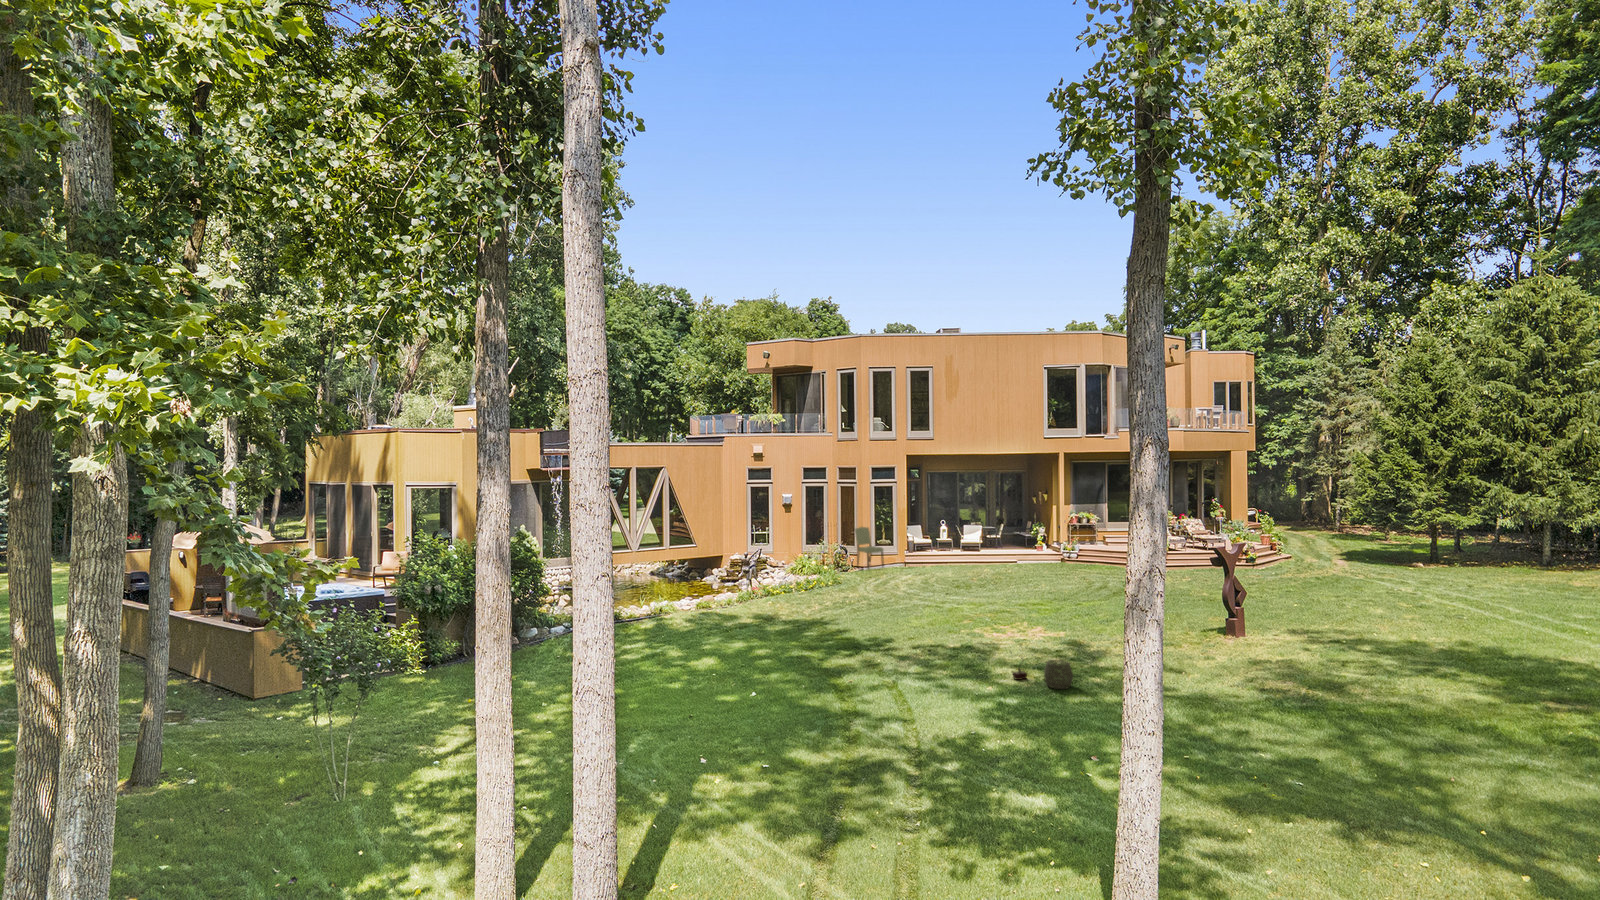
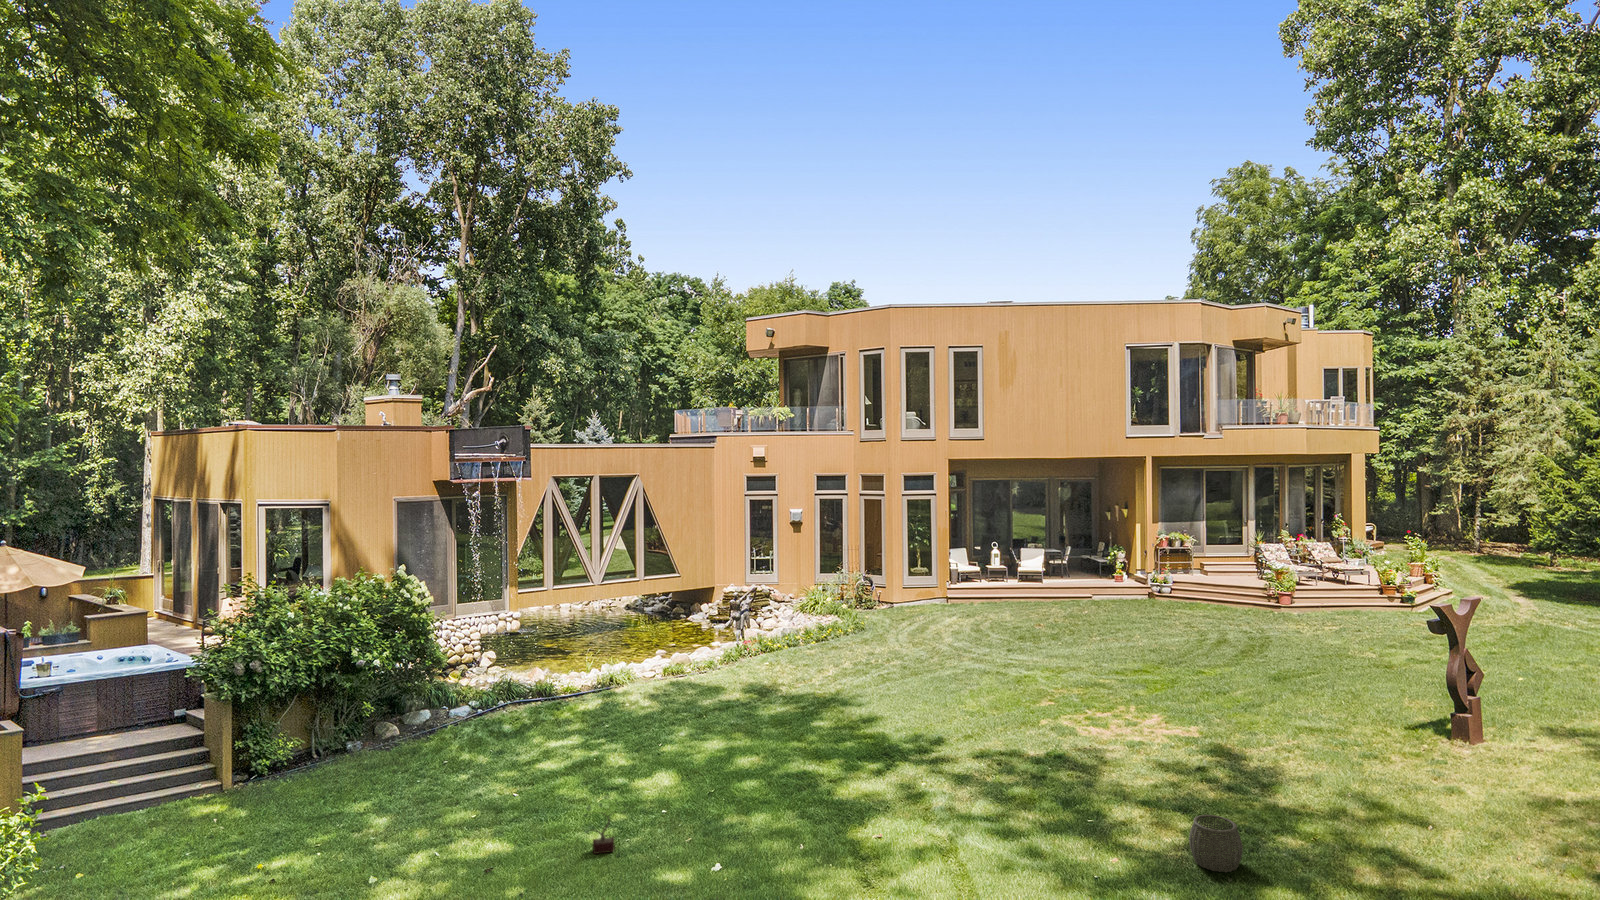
chair: present [855,527,884,568] -> none [881,551,919,605]
potted plant: present [1011,651,1032,680] -> present [584,793,627,854]

